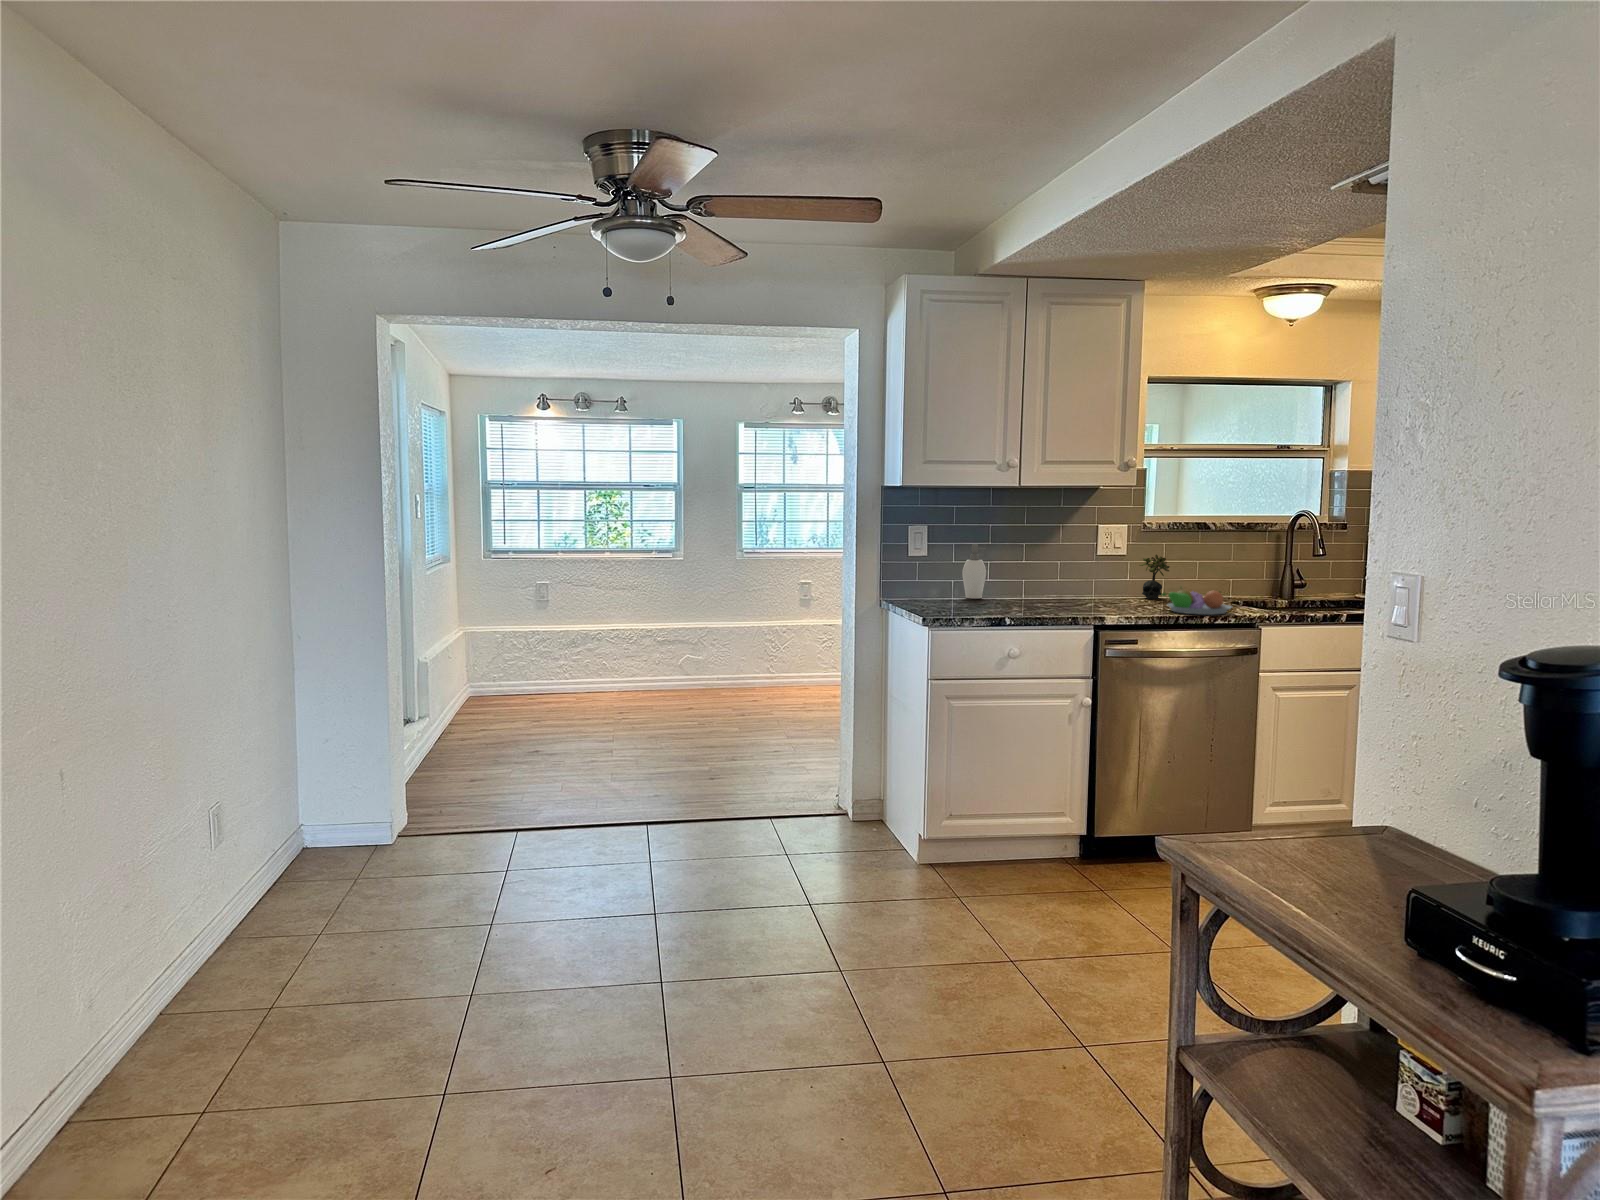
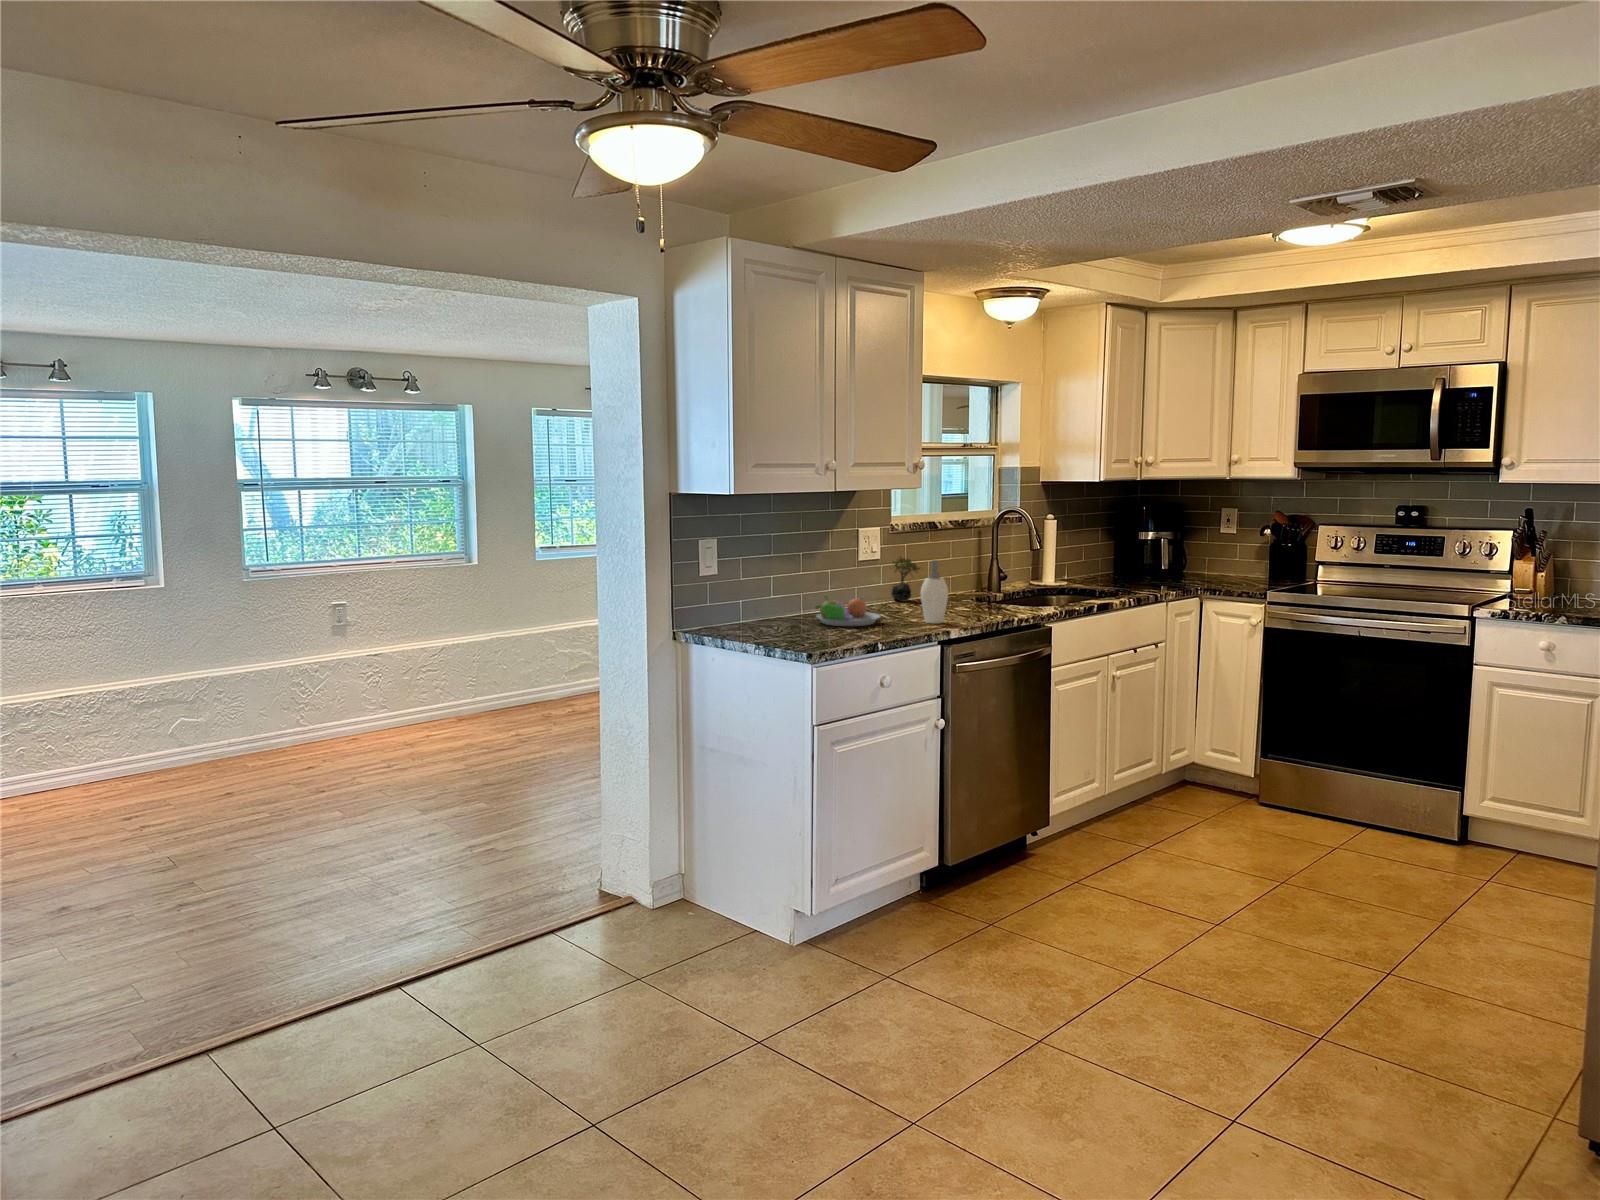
soap dispenser: present [962,544,986,599] -> present [921,560,948,623]
fruit bowl: present [1162,588,1231,615] -> present [815,597,880,626]

